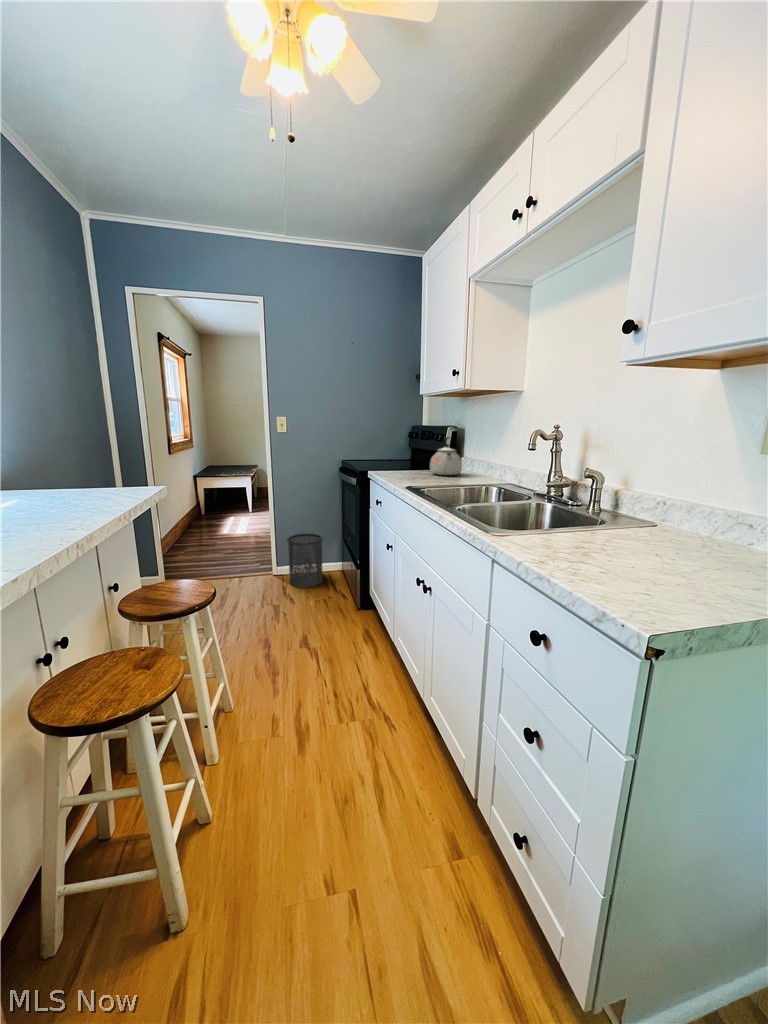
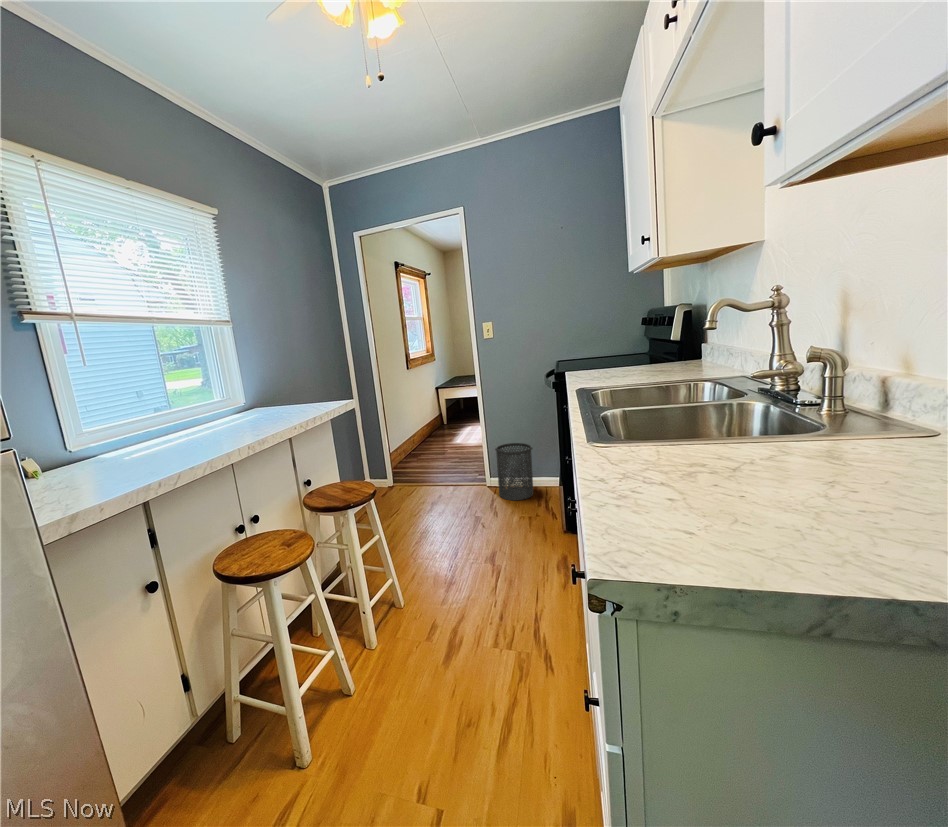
kettle: present [430,437,462,475] -> none [638,325,681,372]

